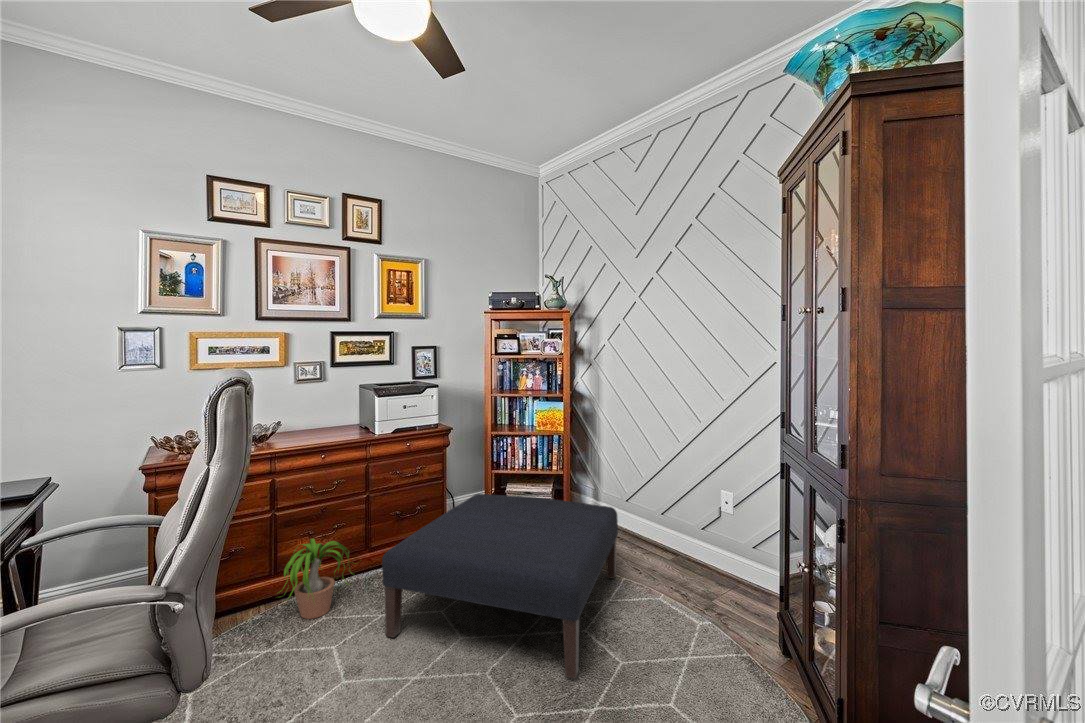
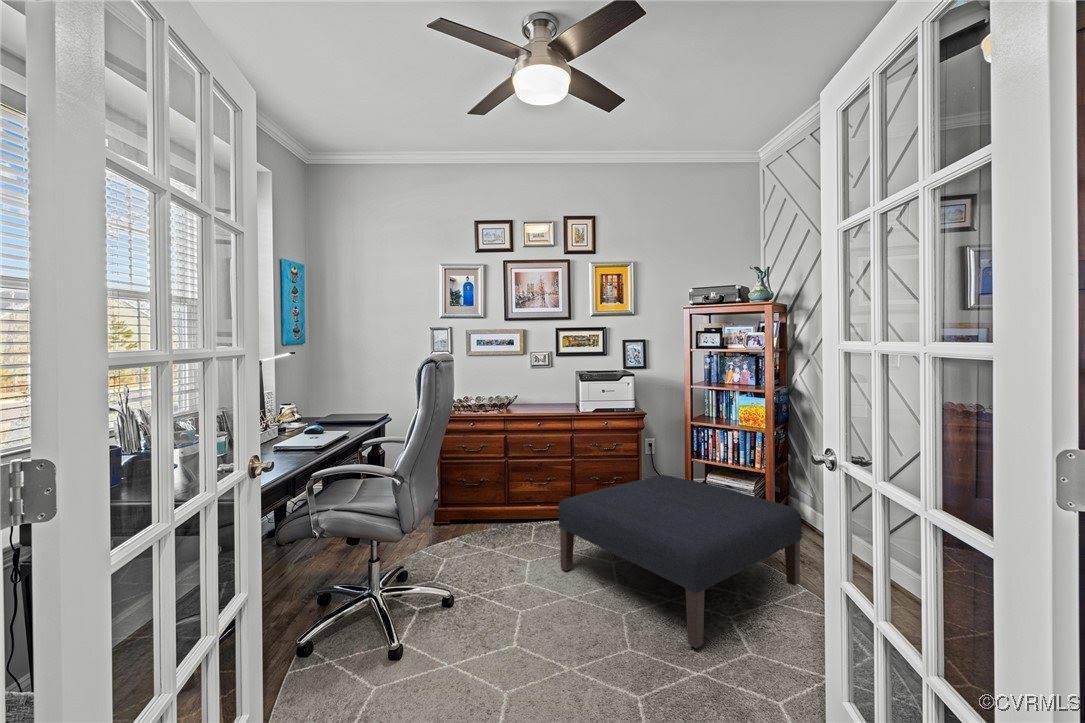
potted plant: present [284,539,349,619] -> none [495,485,558,543]

